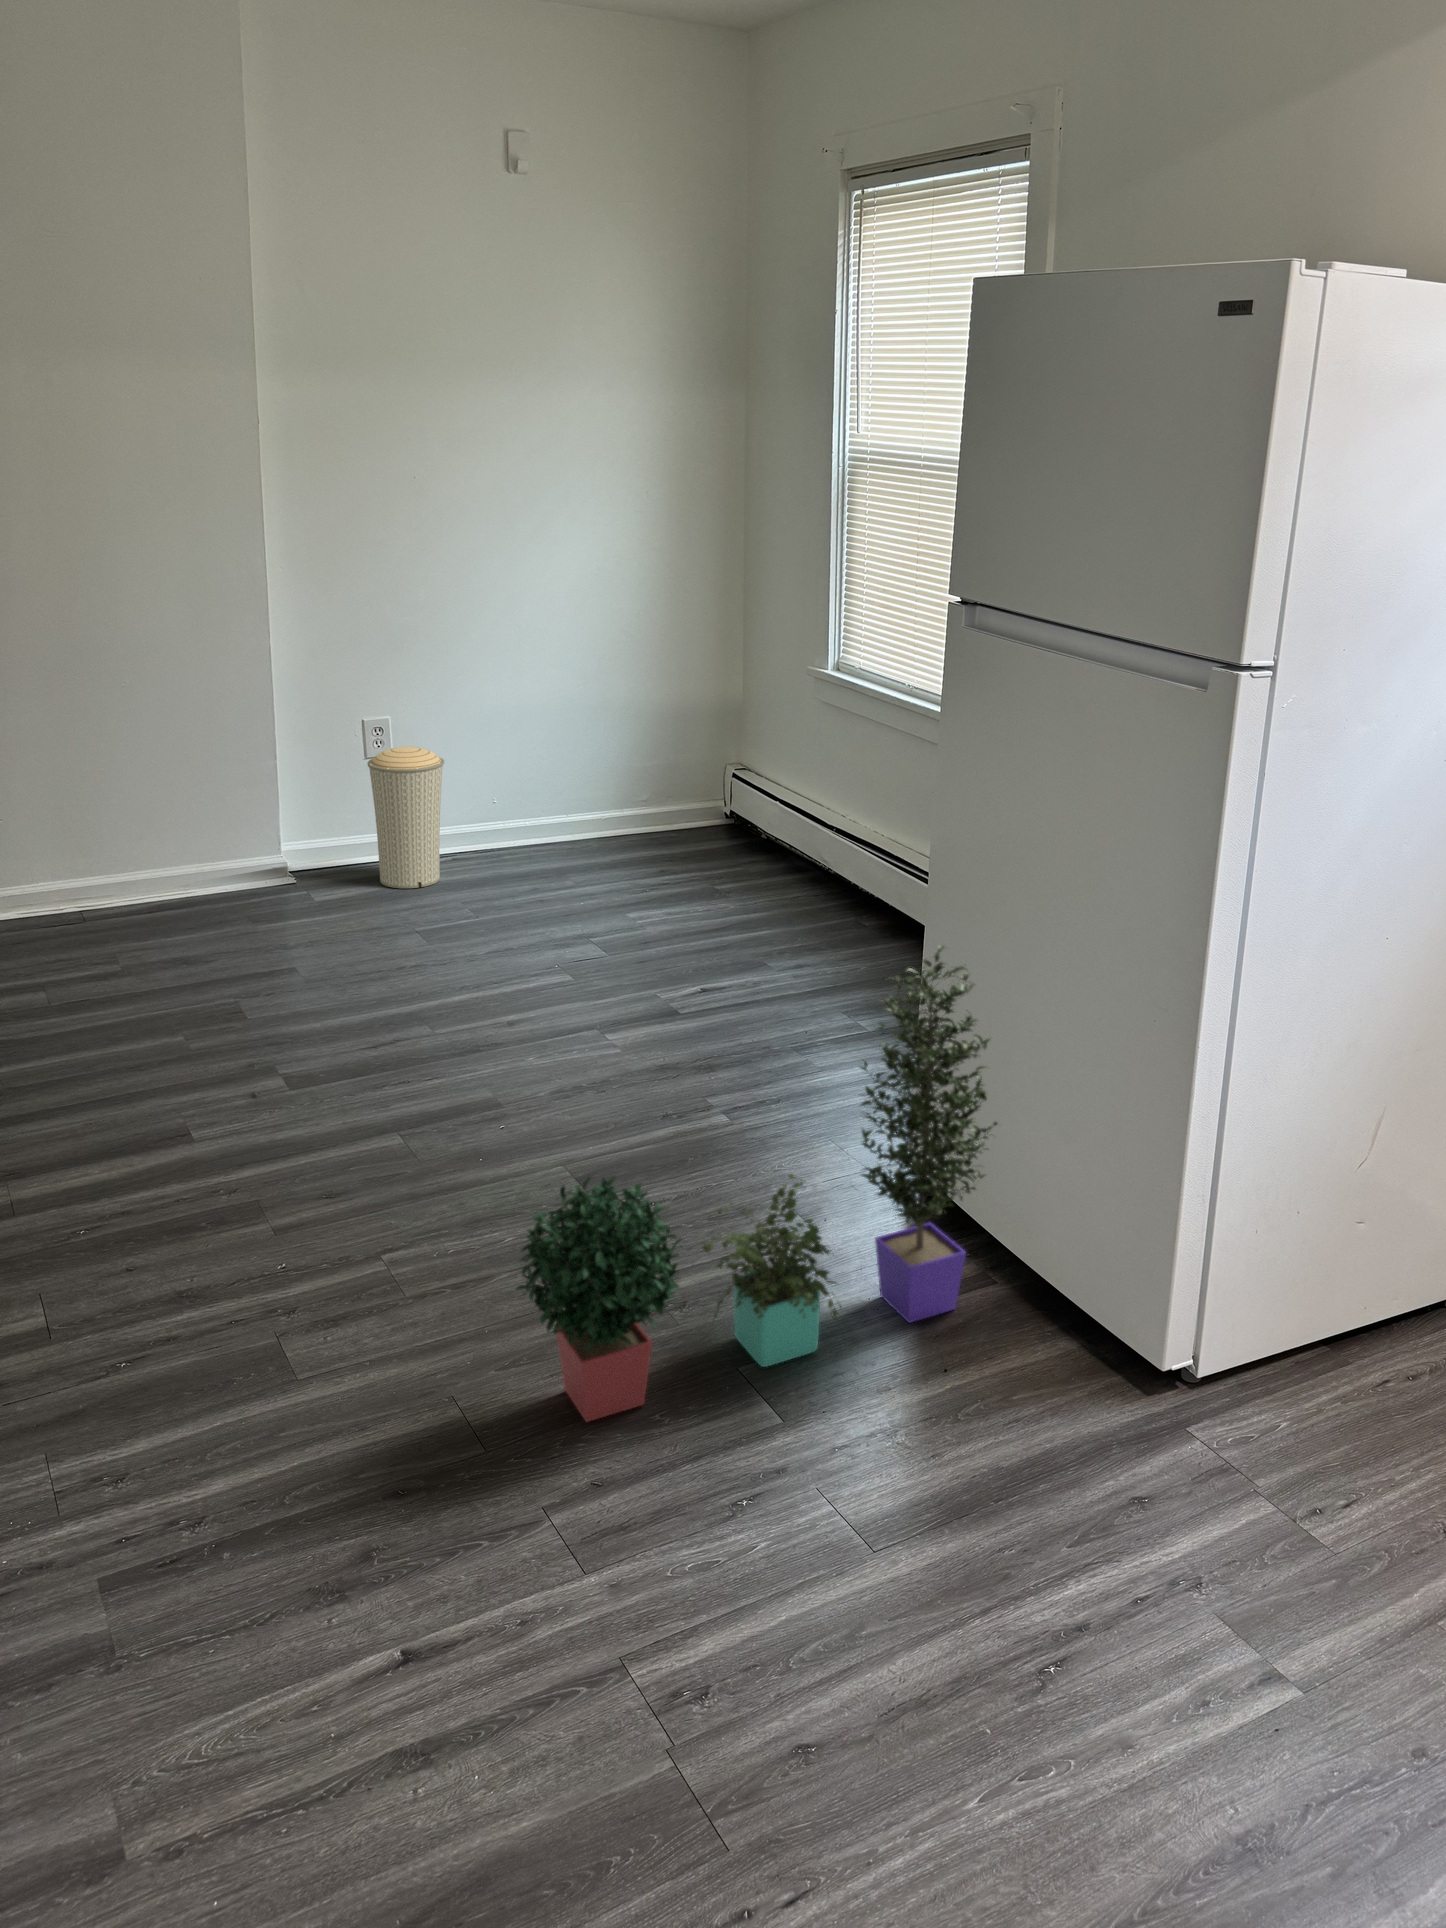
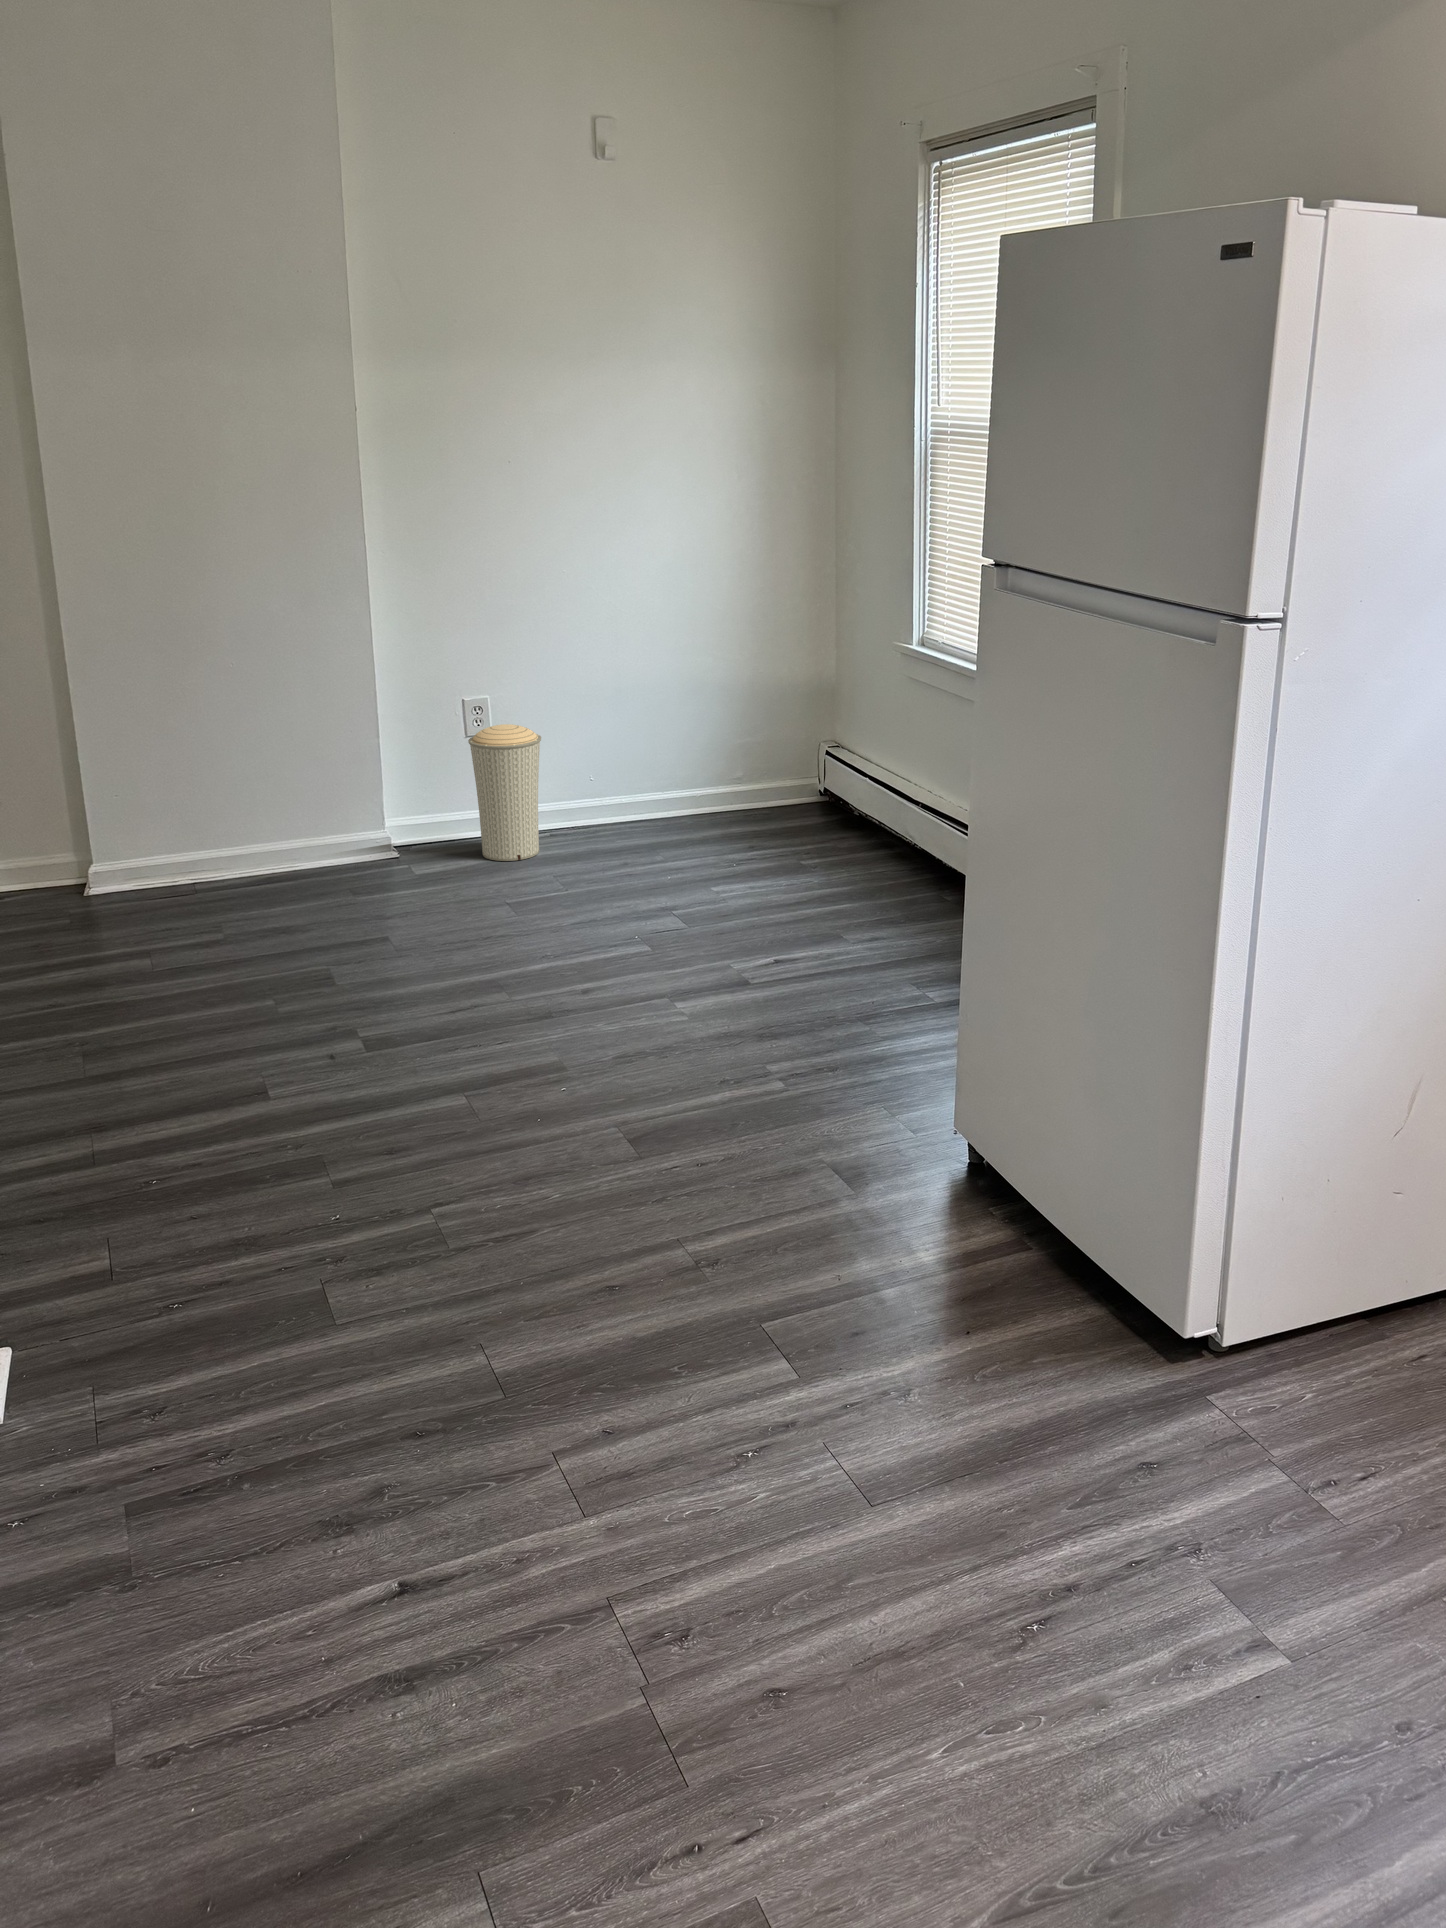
potted plant: present [516,945,998,1422] -> none [536,907,1026,1370]

